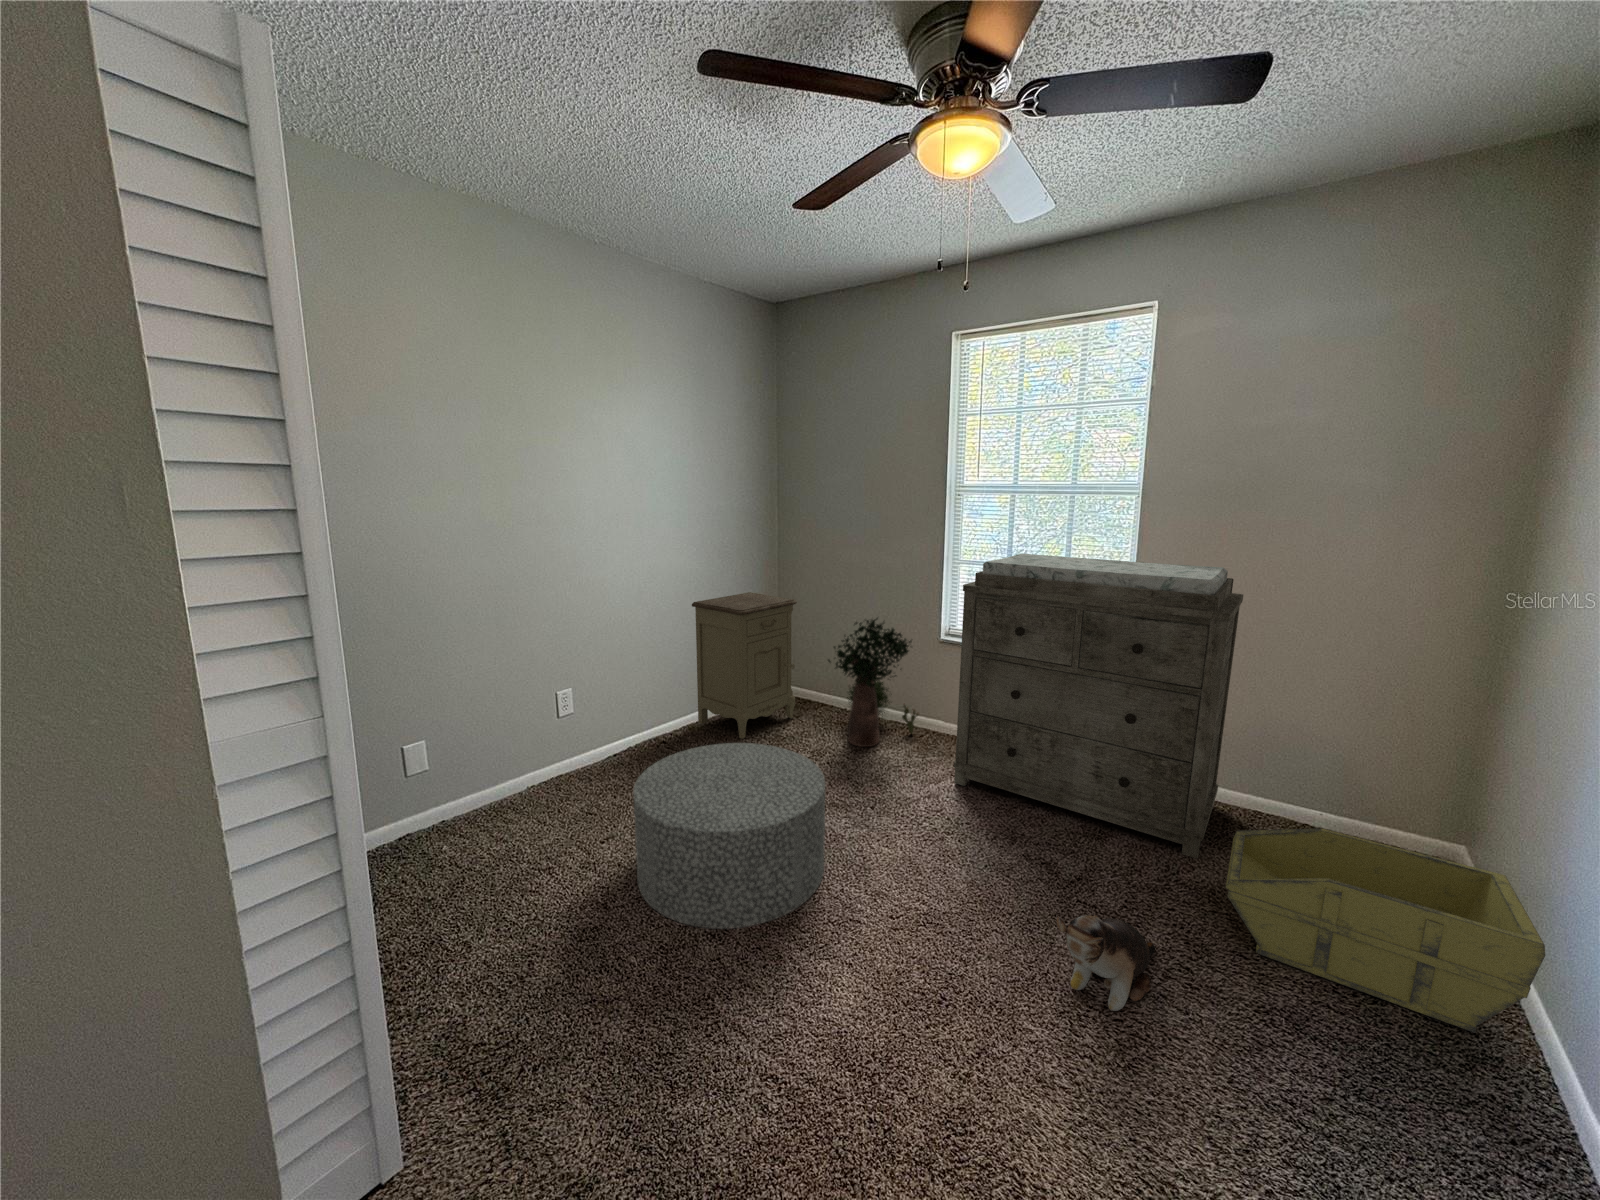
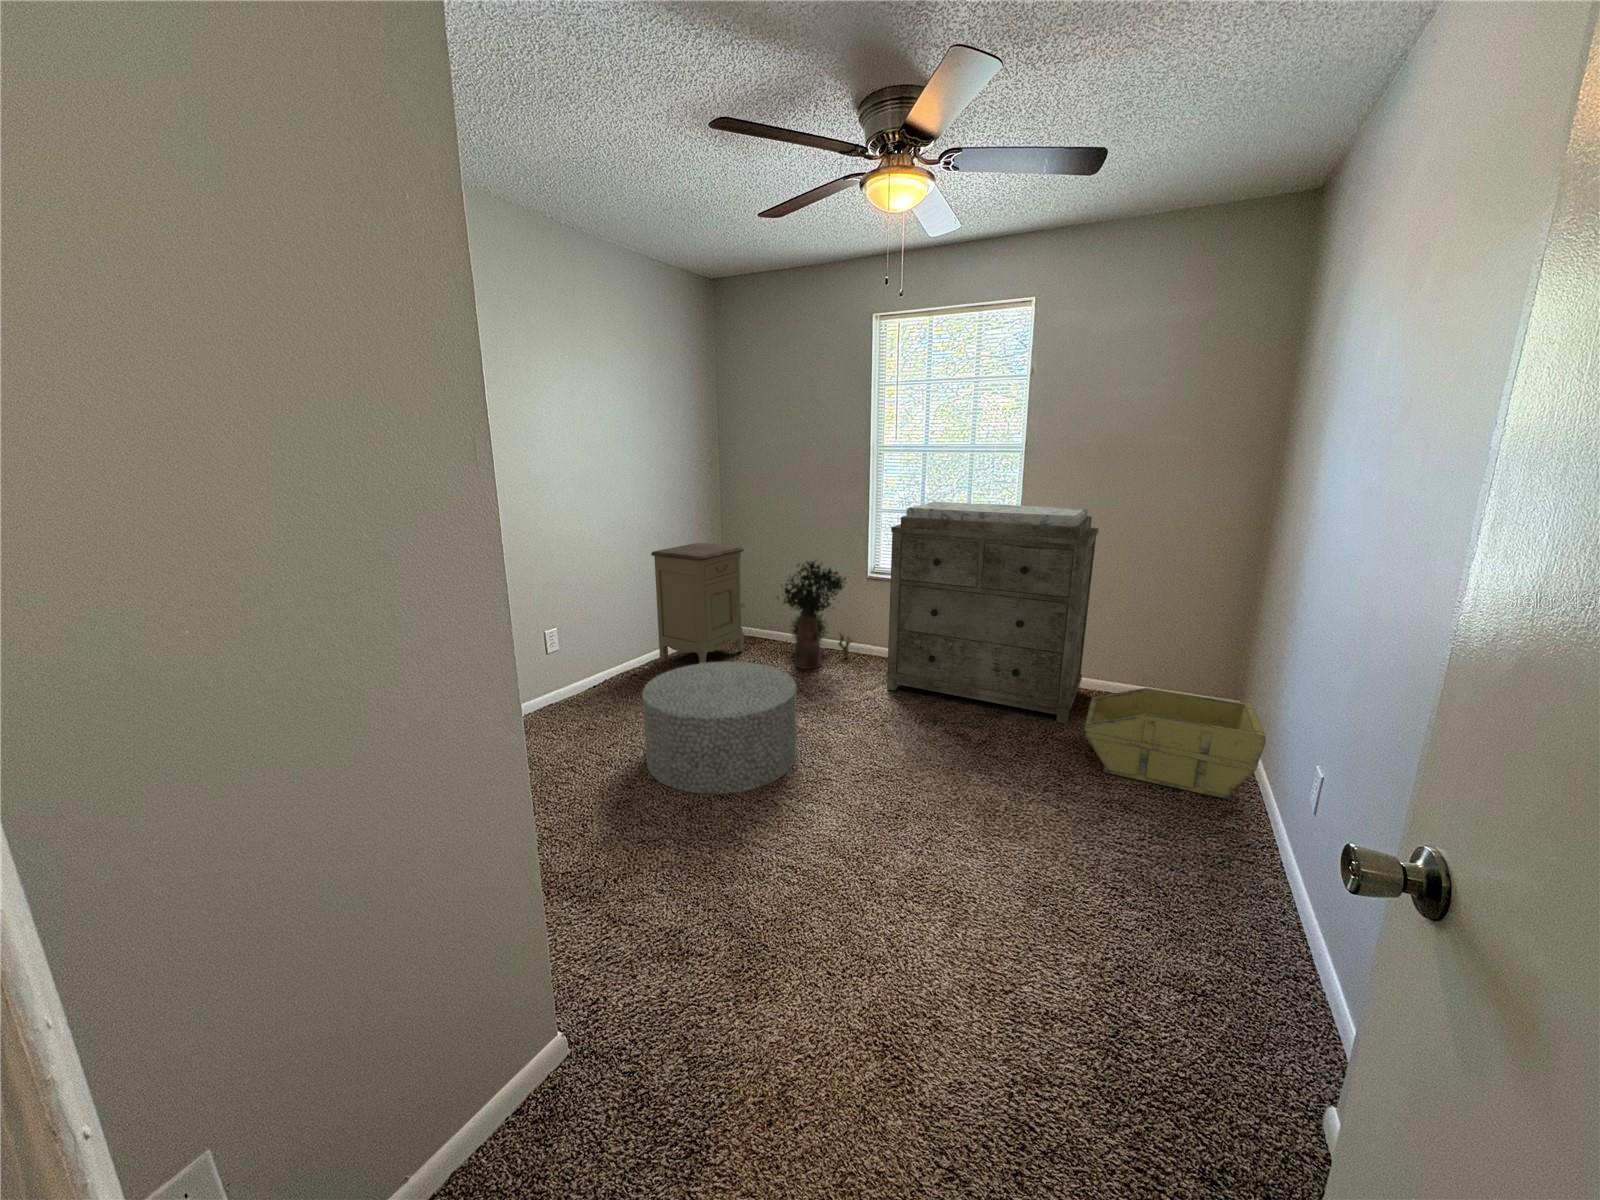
plush toy: present [1057,915,1155,1011] -> none [975,747,1039,810]

